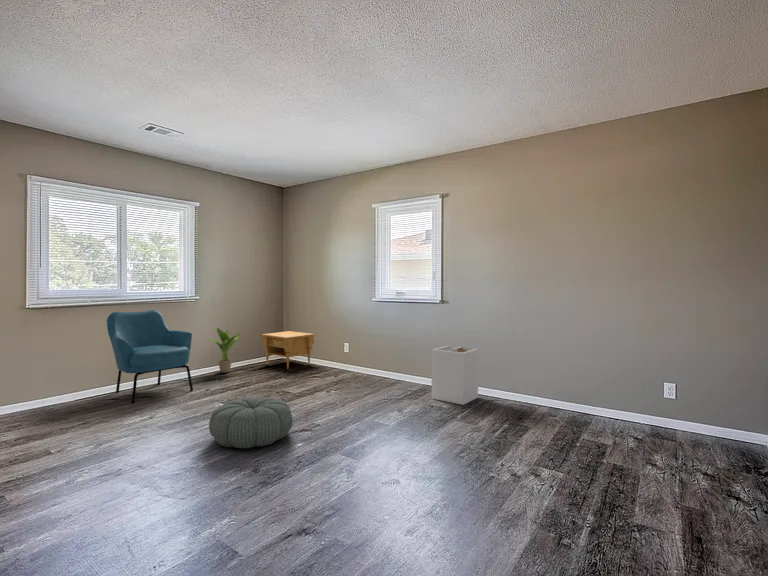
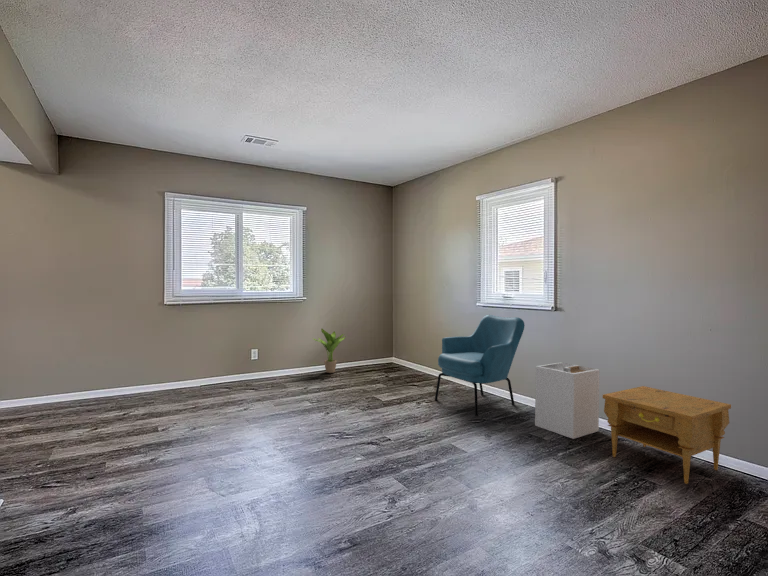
armchair: present [107,310,193,403] -> present [435,315,525,416]
nightstand: present [261,331,315,369] -> present [603,386,731,484]
pouf: present [209,397,292,448] -> none [273,404,356,459]

